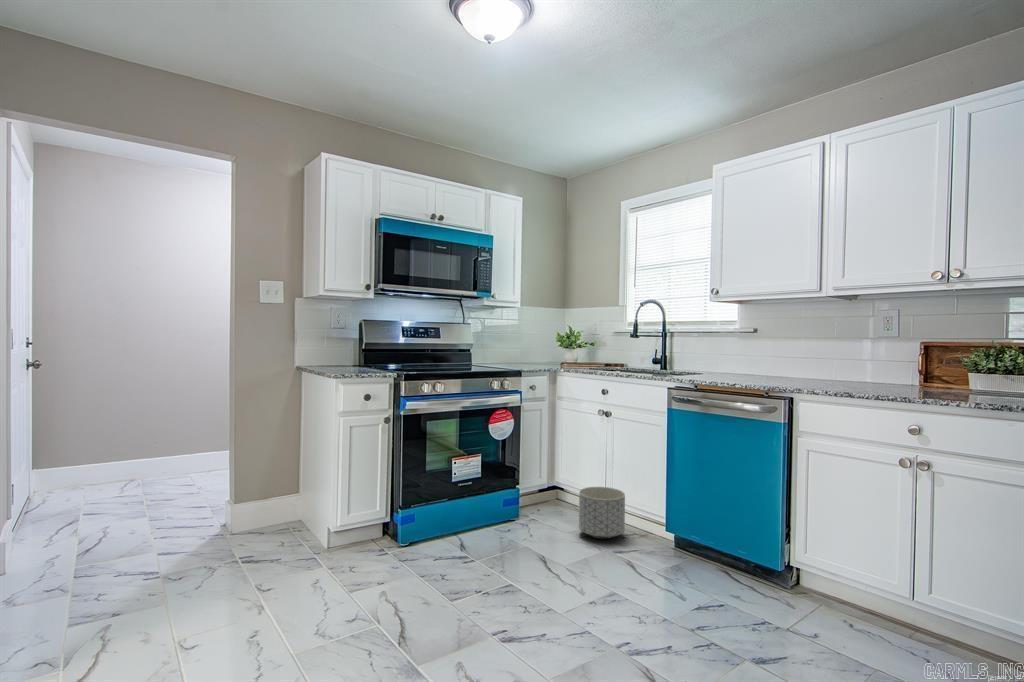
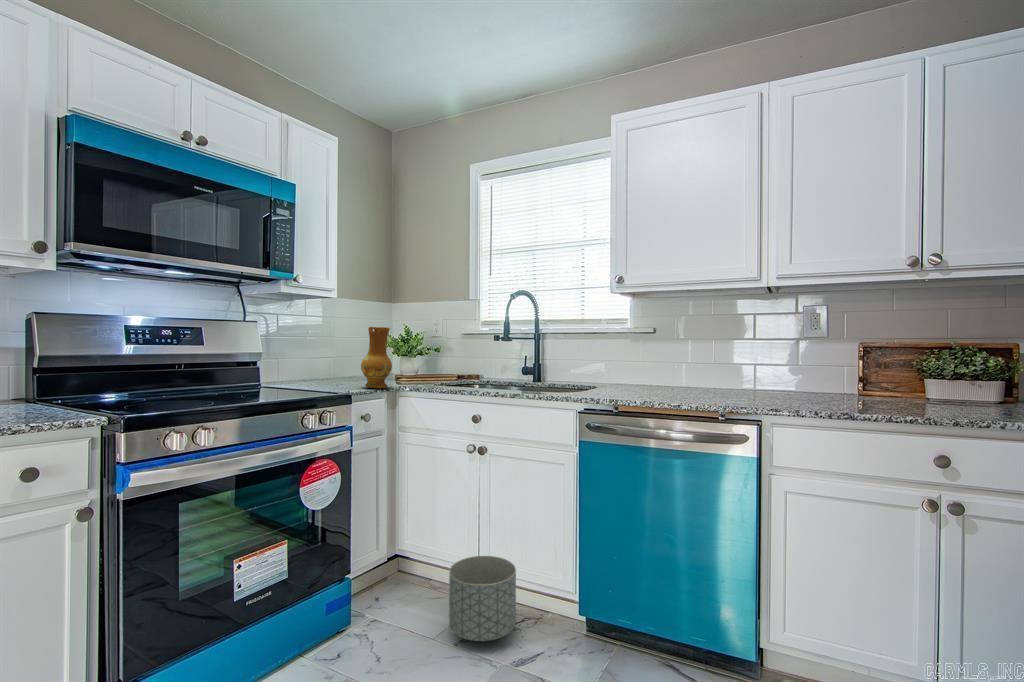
ceramic jug: none [533,327,554,370] -> present [361,327,392,388]

